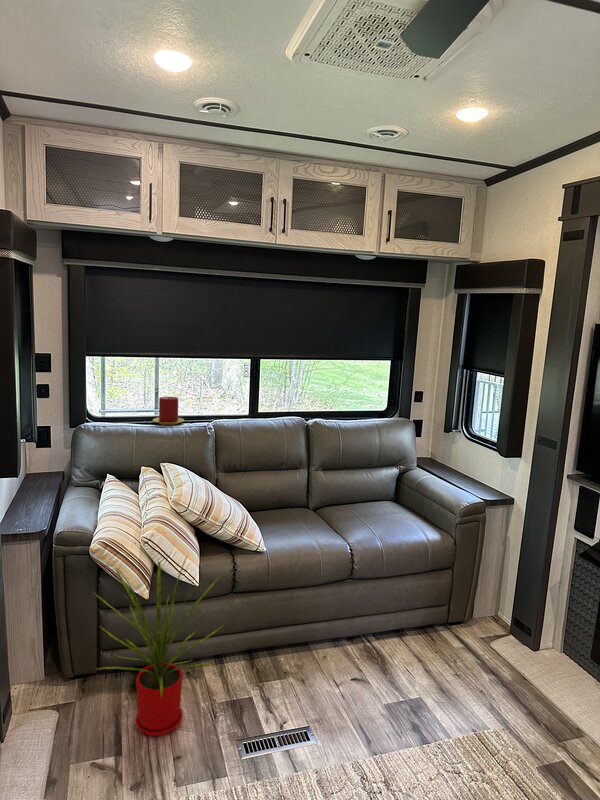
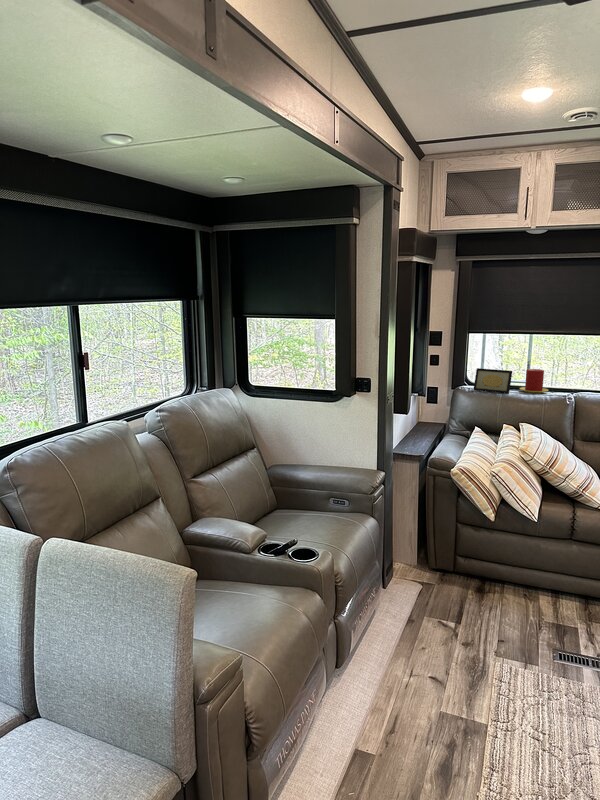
picture frame: none [100,400,145,429] -> present [473,368,512,394]
house plant: present [94,556,223,736] -> none [447,487,555,624]

